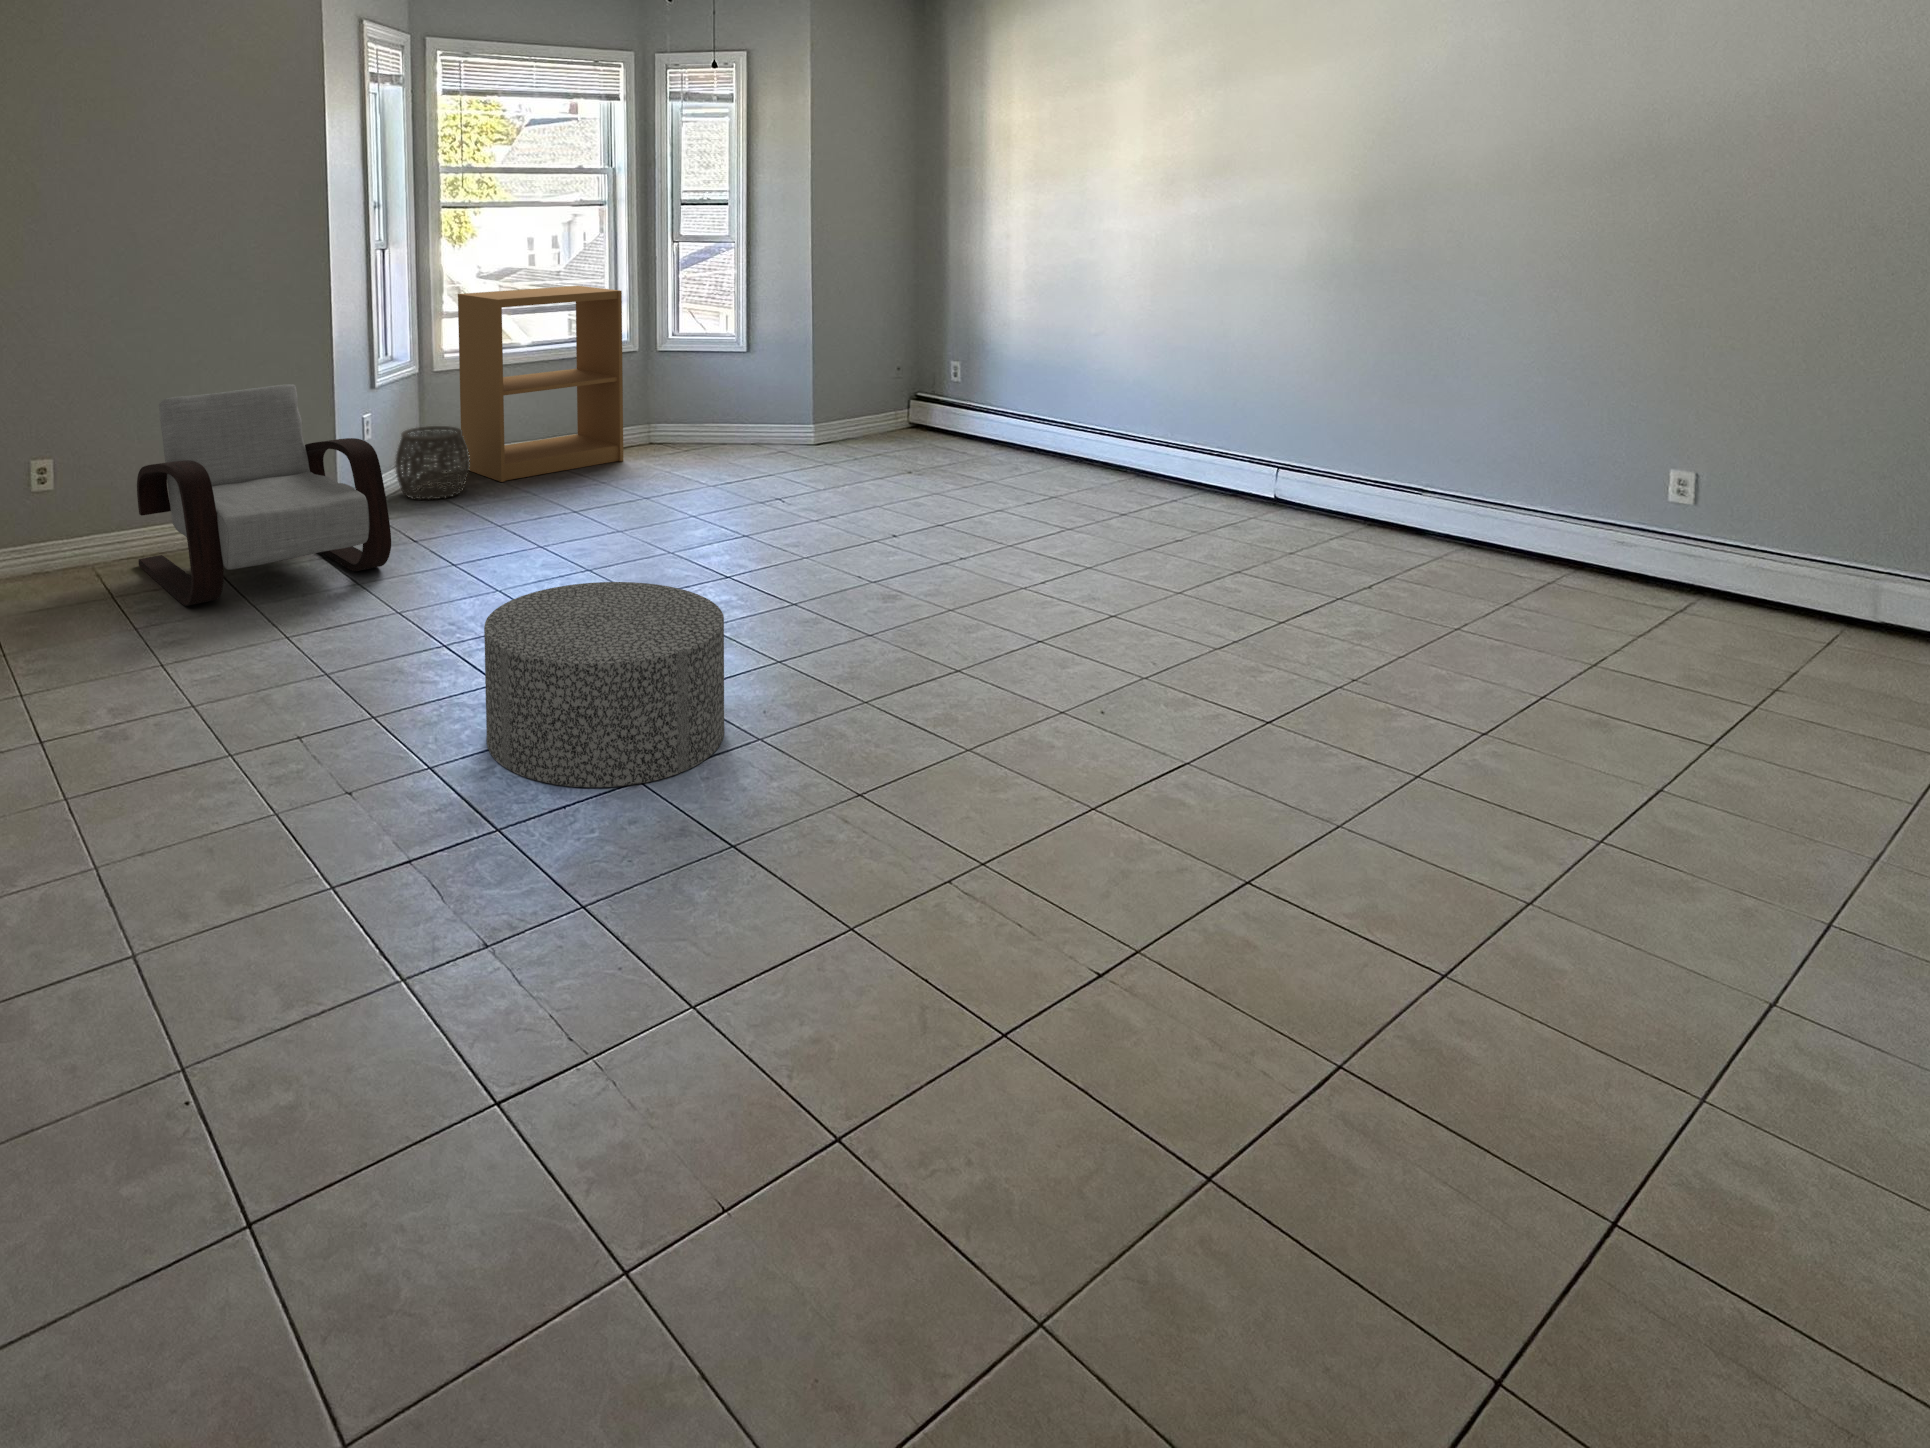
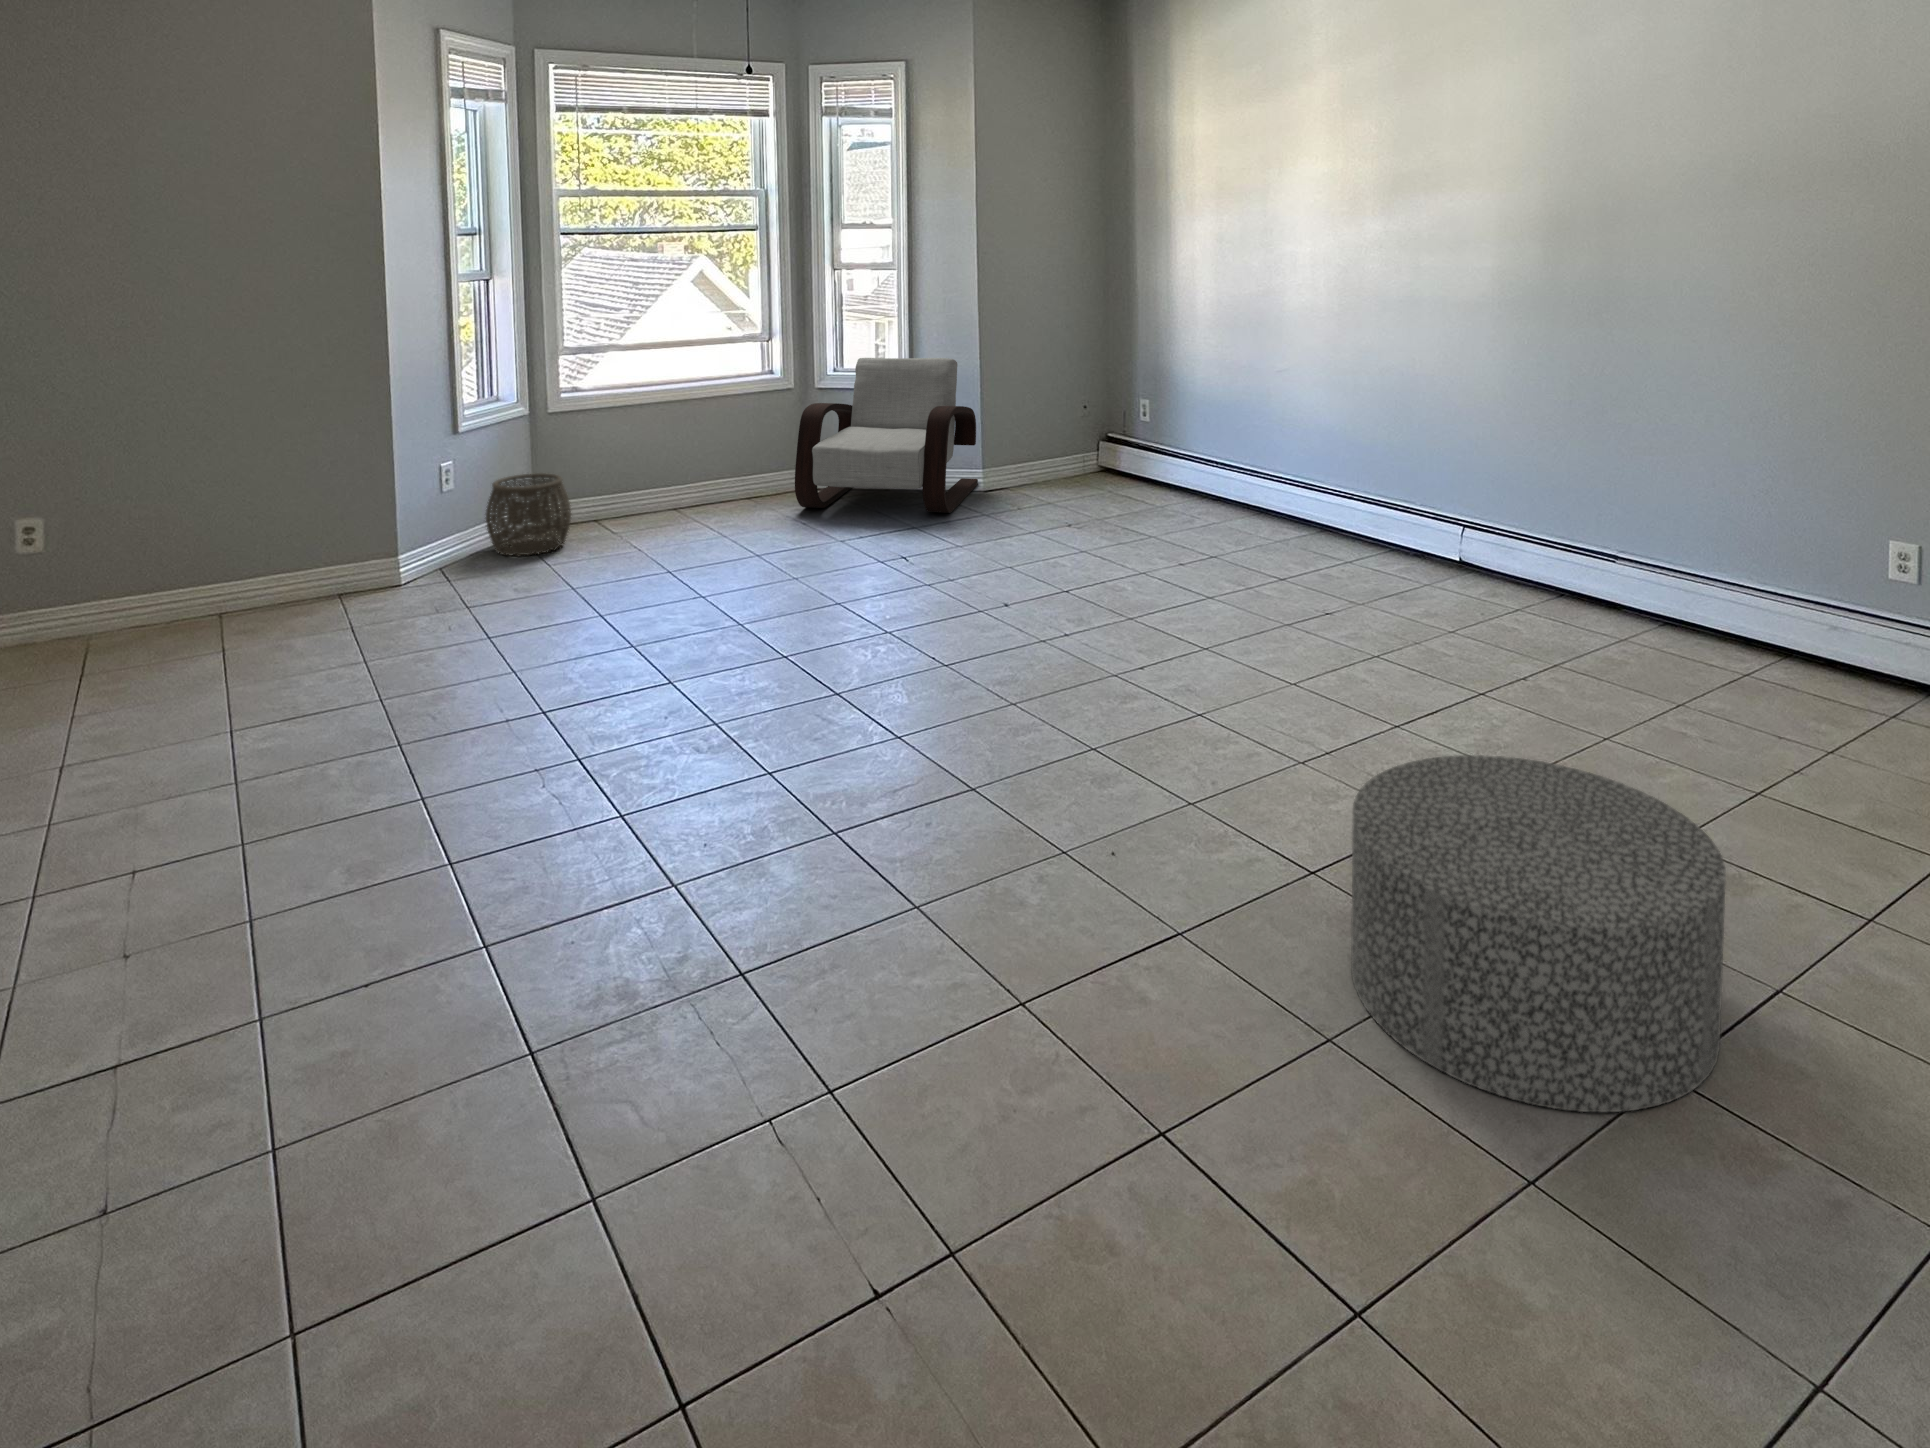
bookshelf: present [458,286,623,482] -> none [575,317,762,534]
armchair: present [137,384,391,606] -> present [795,358,978,513]
ottoman: present [484,582,724,787] -> present [1351,755,1726,1112]

